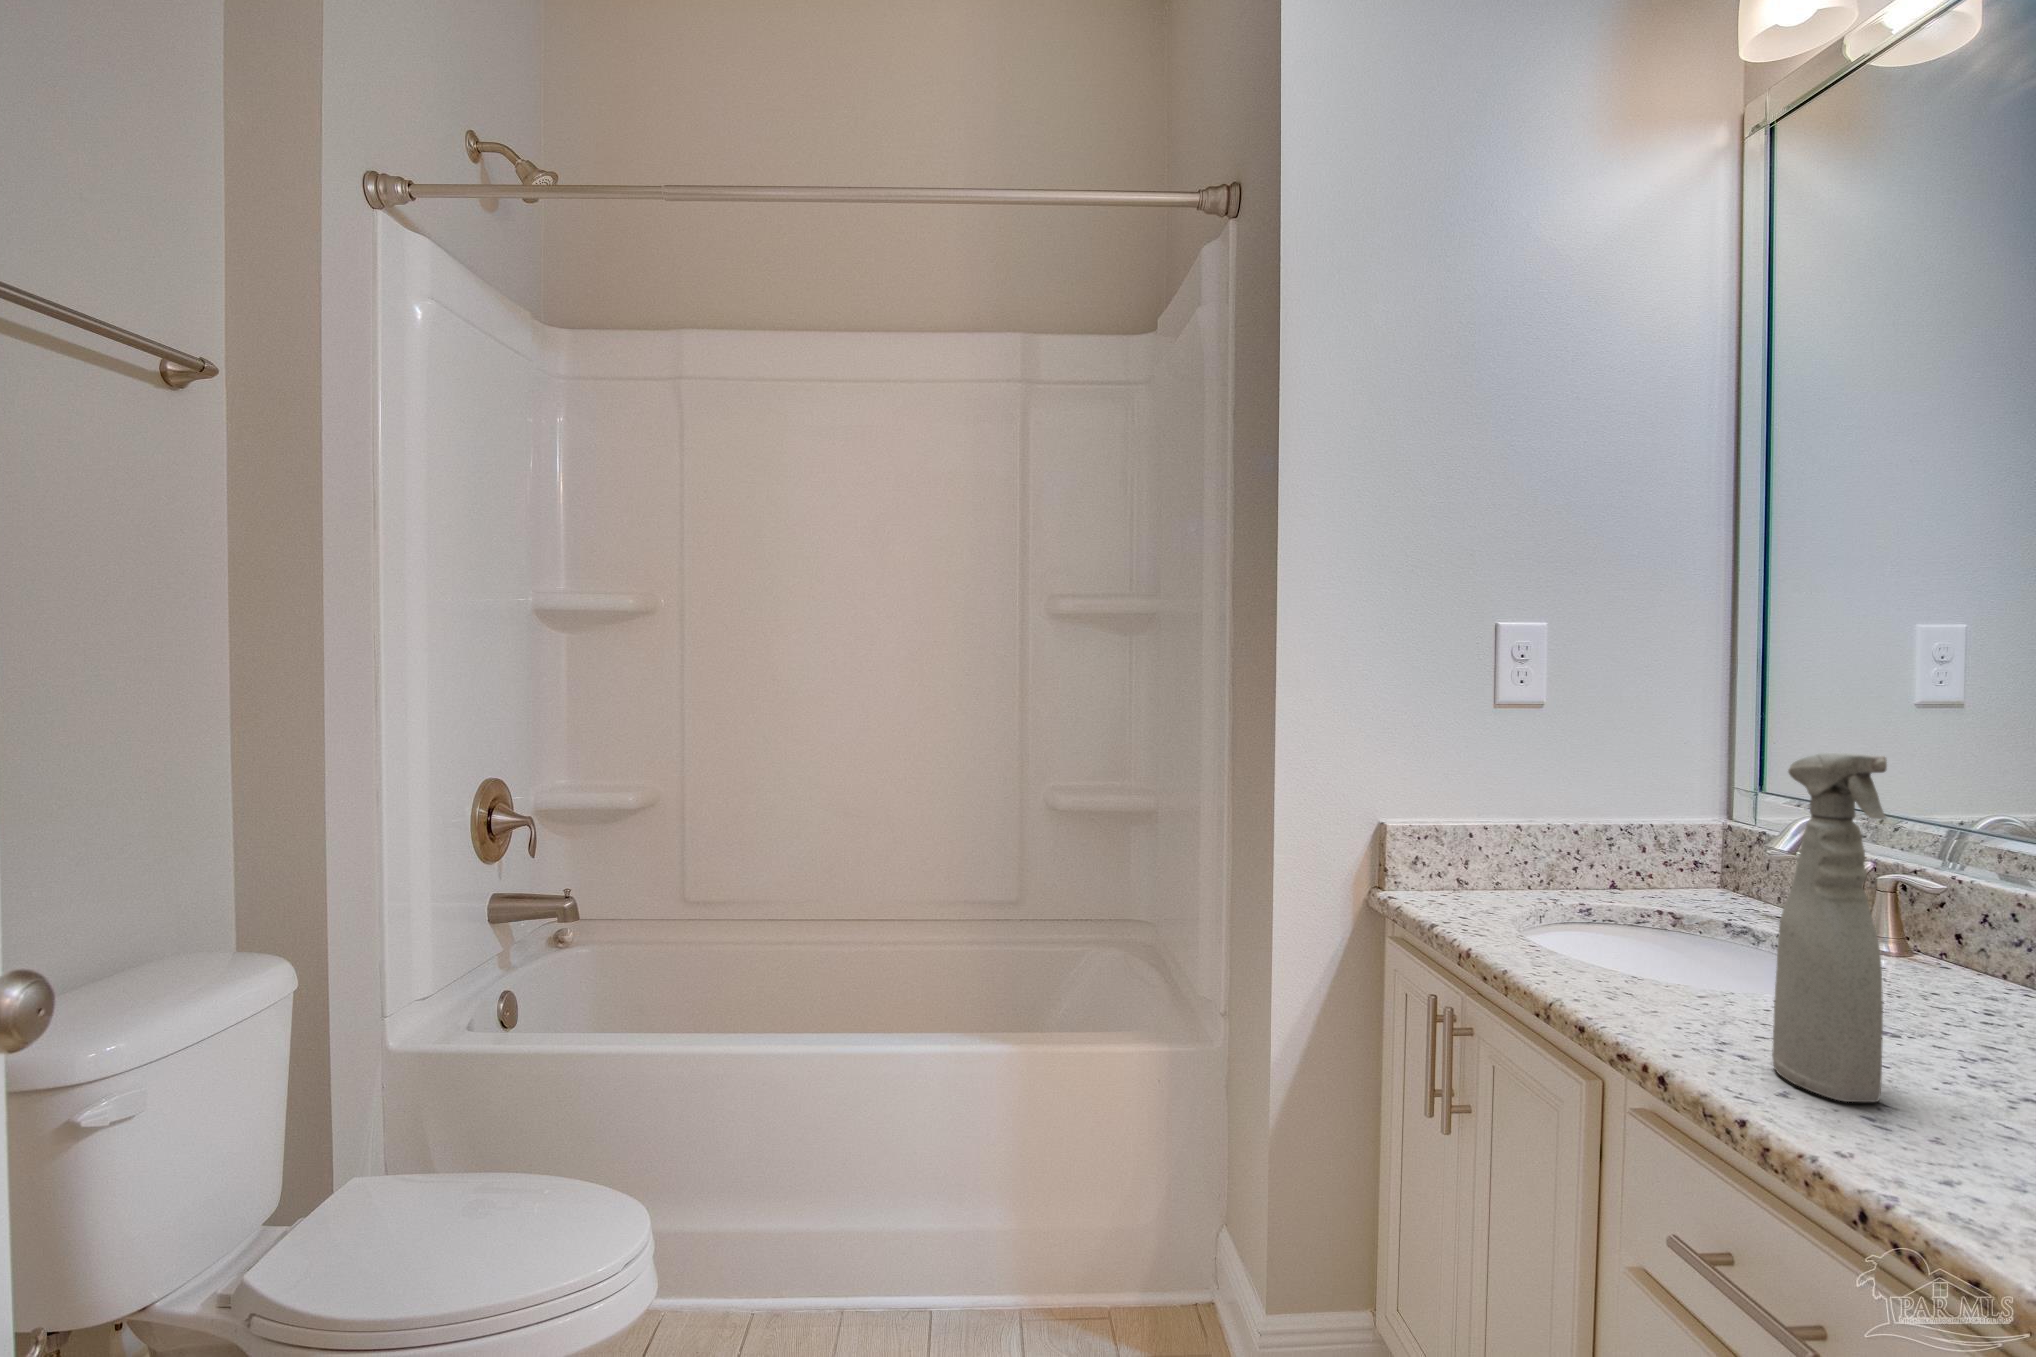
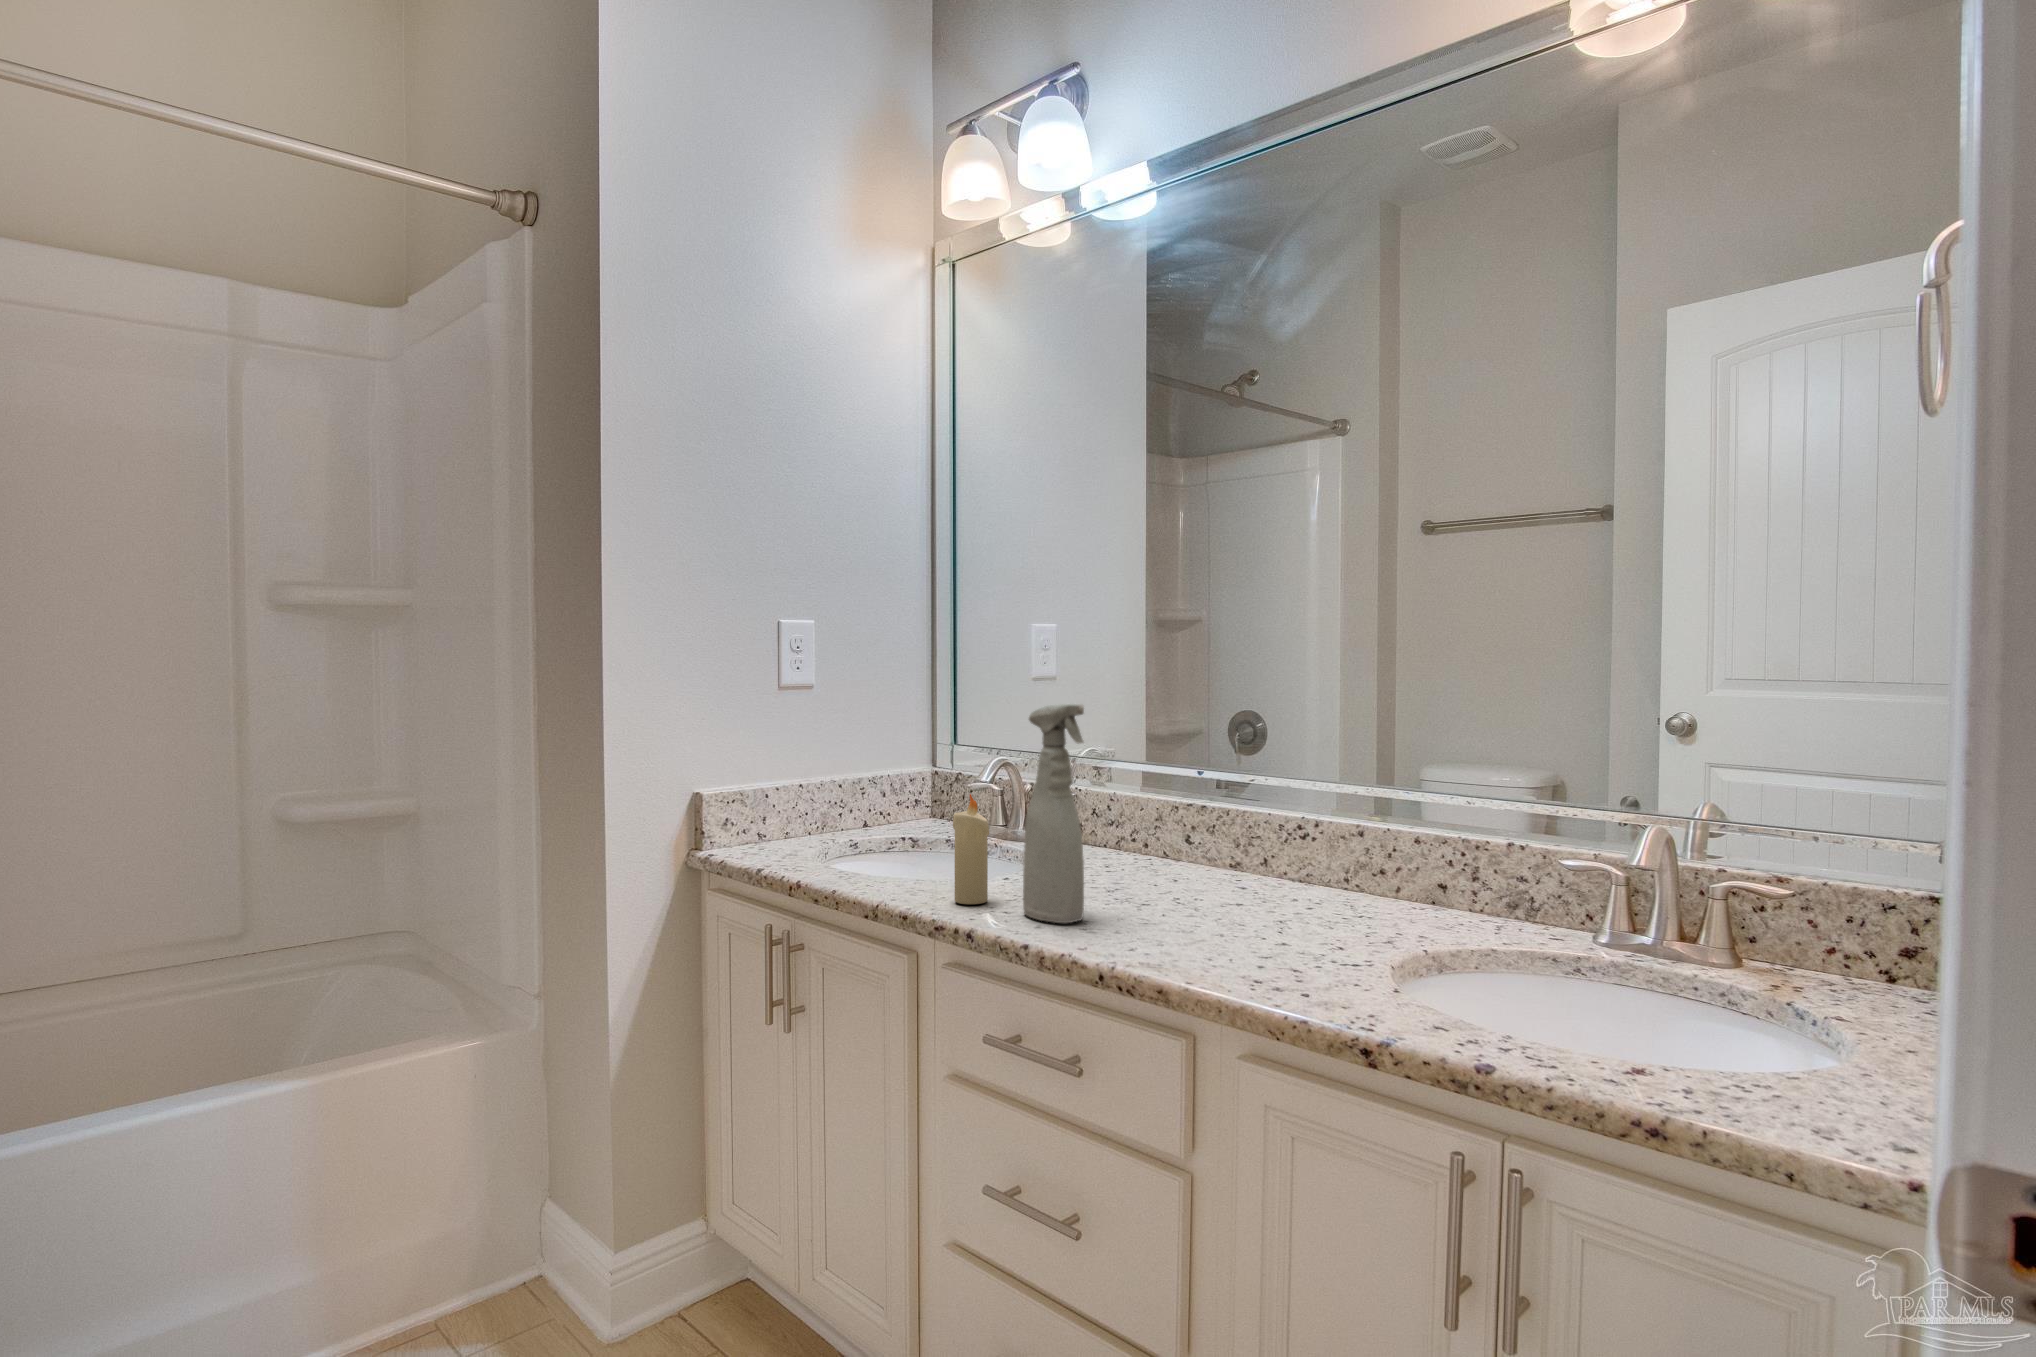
candle: none [1668,872,1730,1034] -> present [953,794,989,904]

